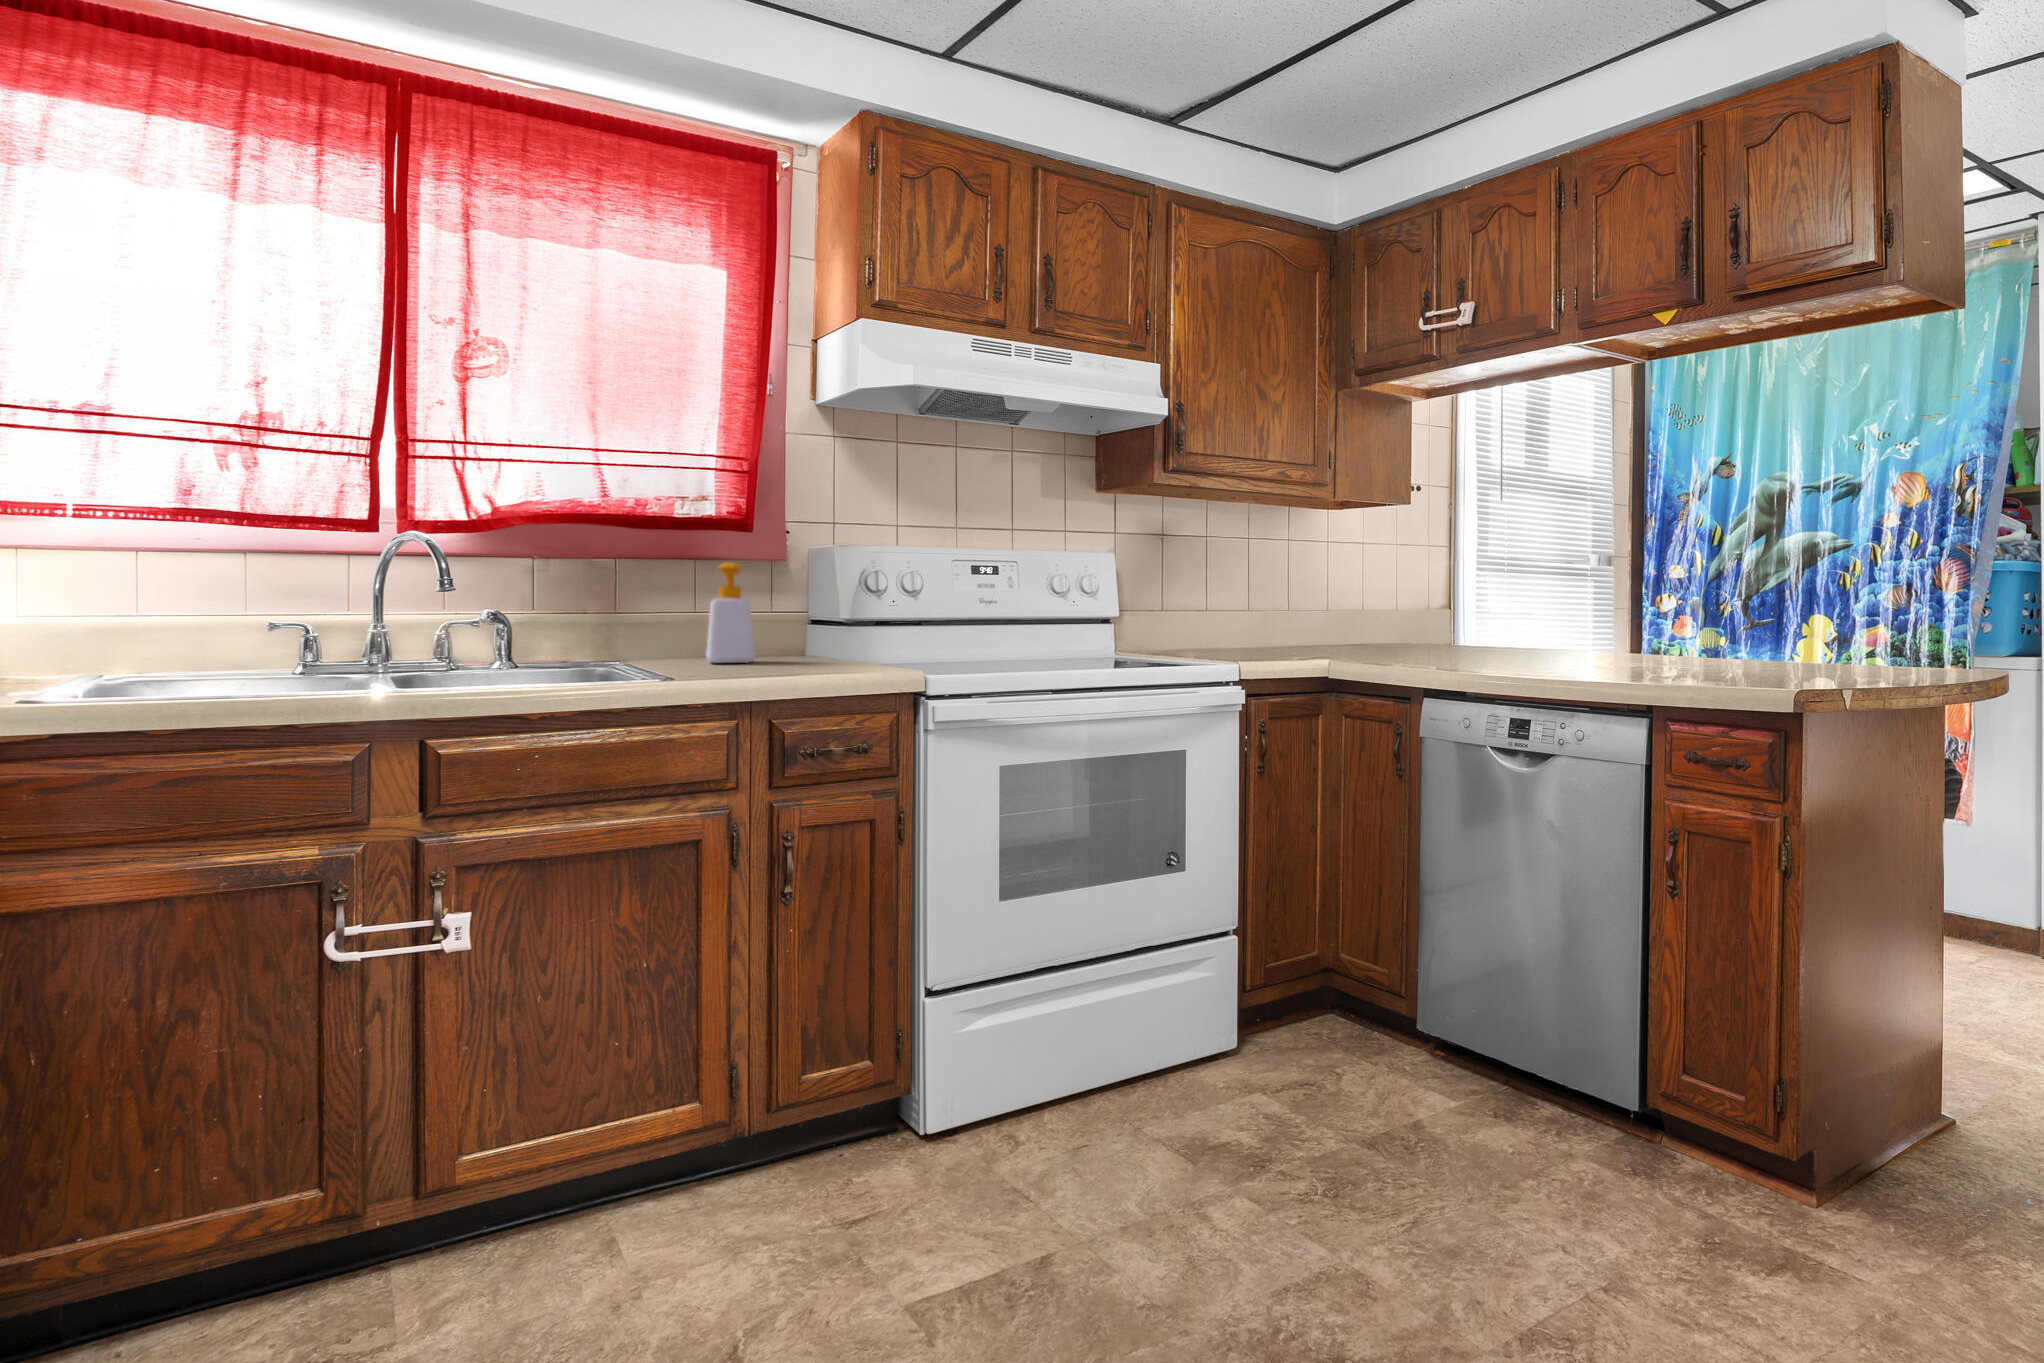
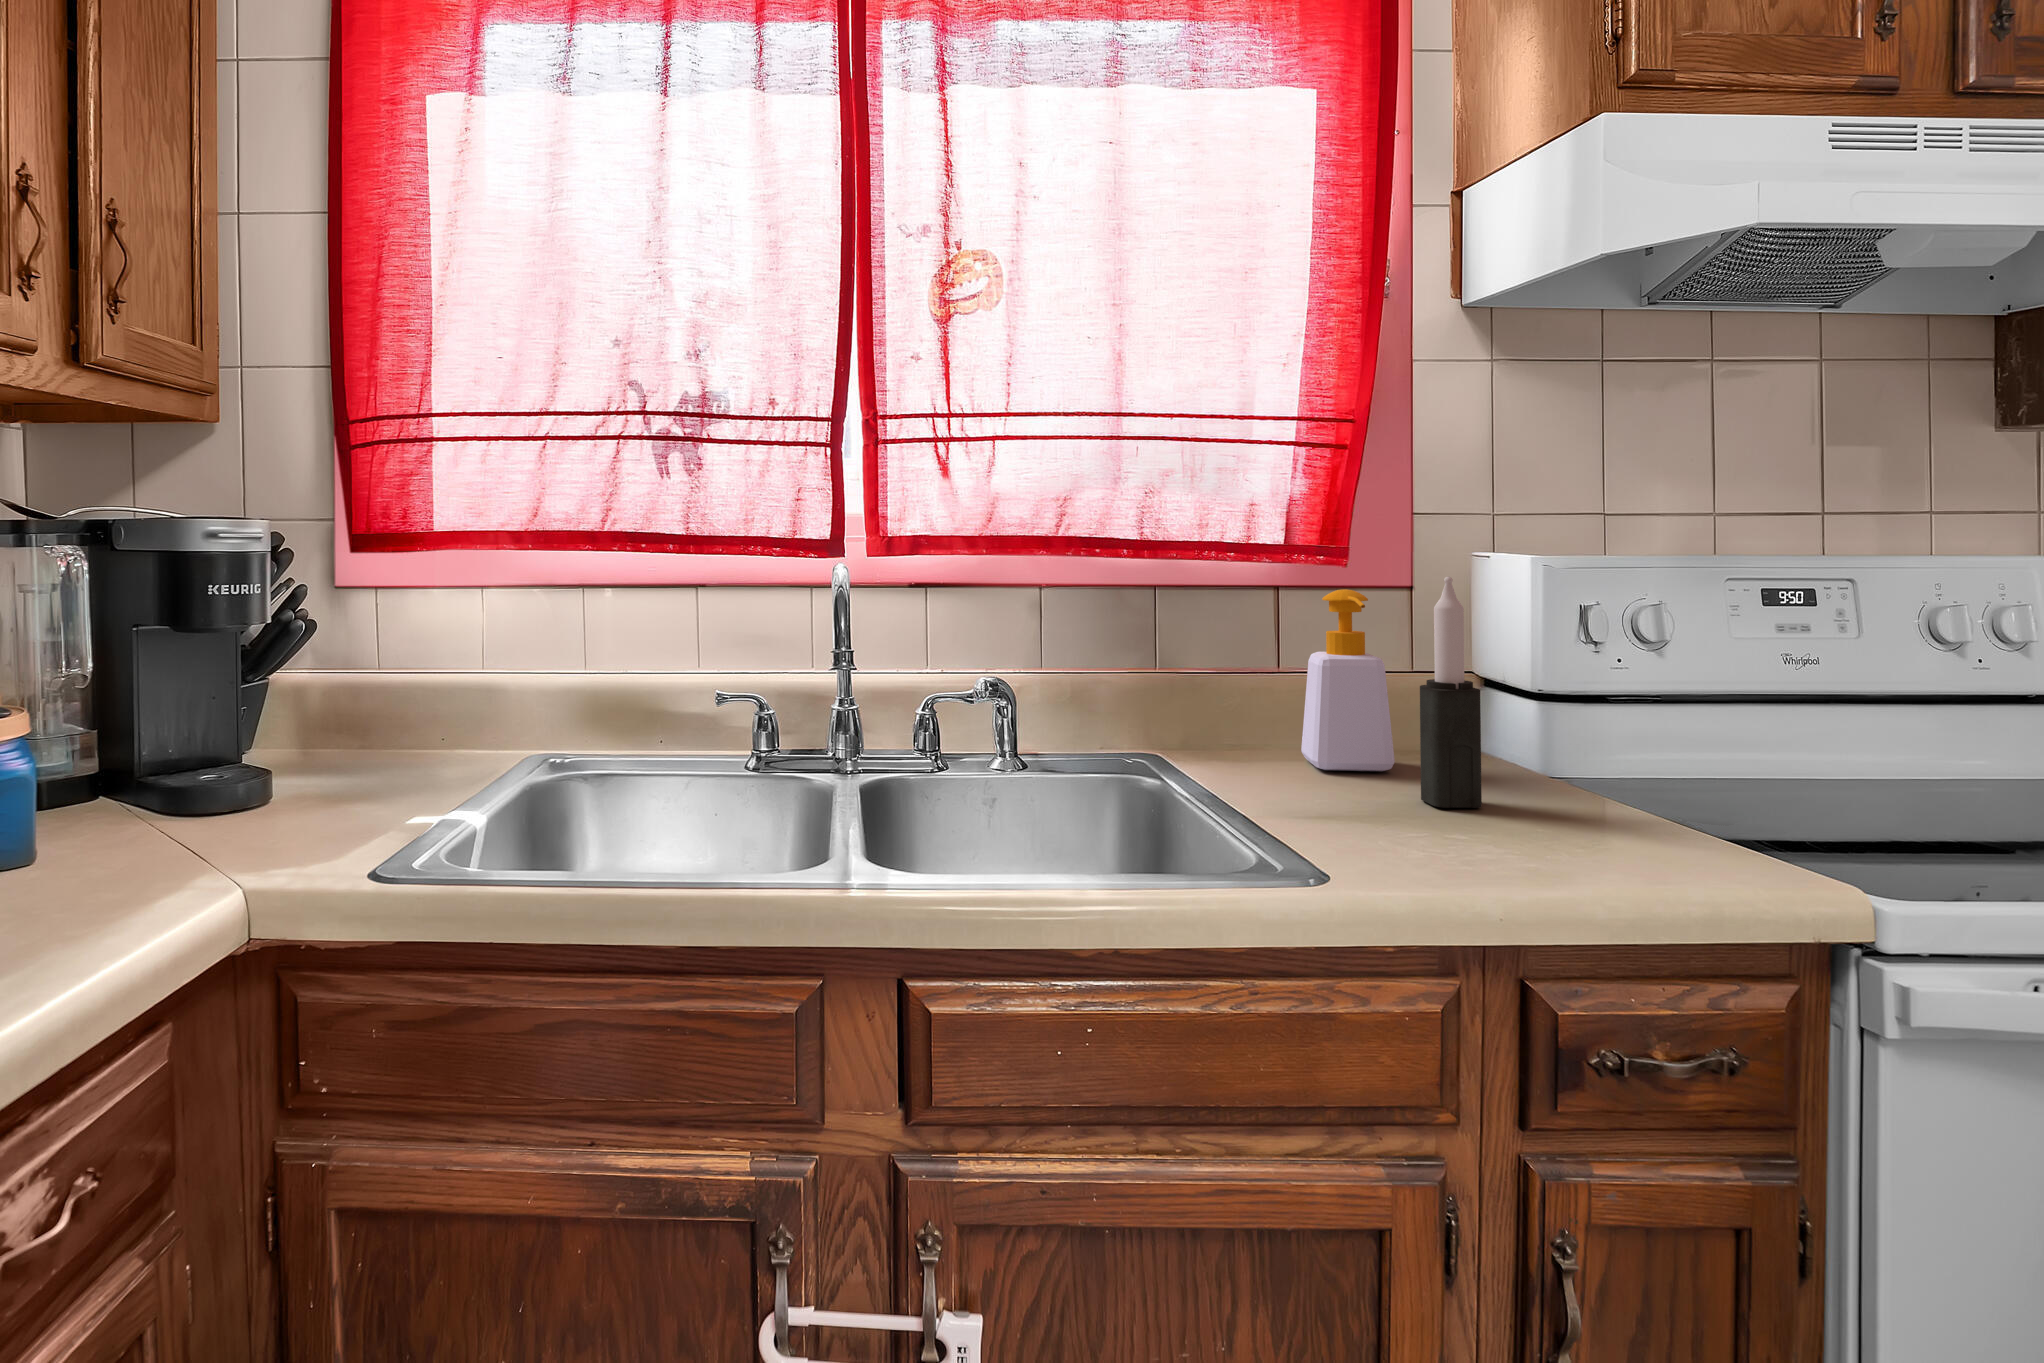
candle: none [756,549,785,668] -> present [1420,576,1482,808]

